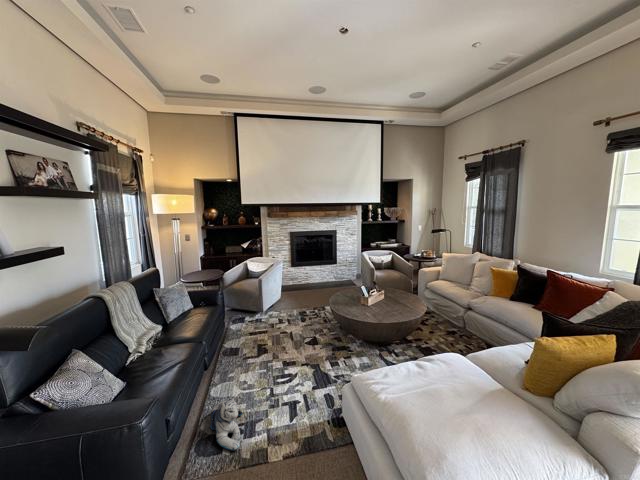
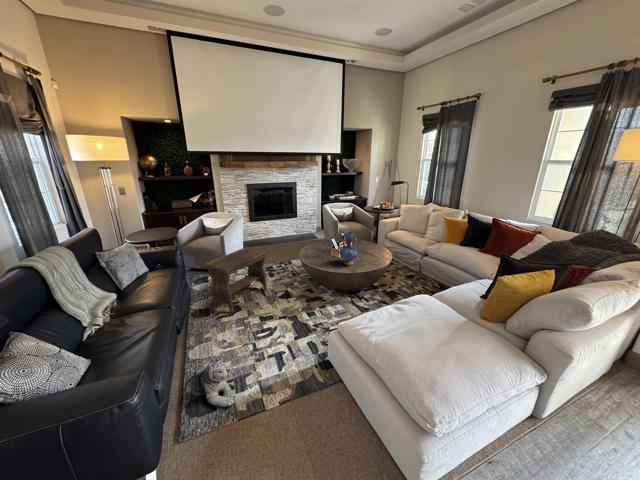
vase: none [367,279,387,315] -> present [339,231,358,265]
footstool: none [237,290,298,355] -> present [203,247,268,313]

